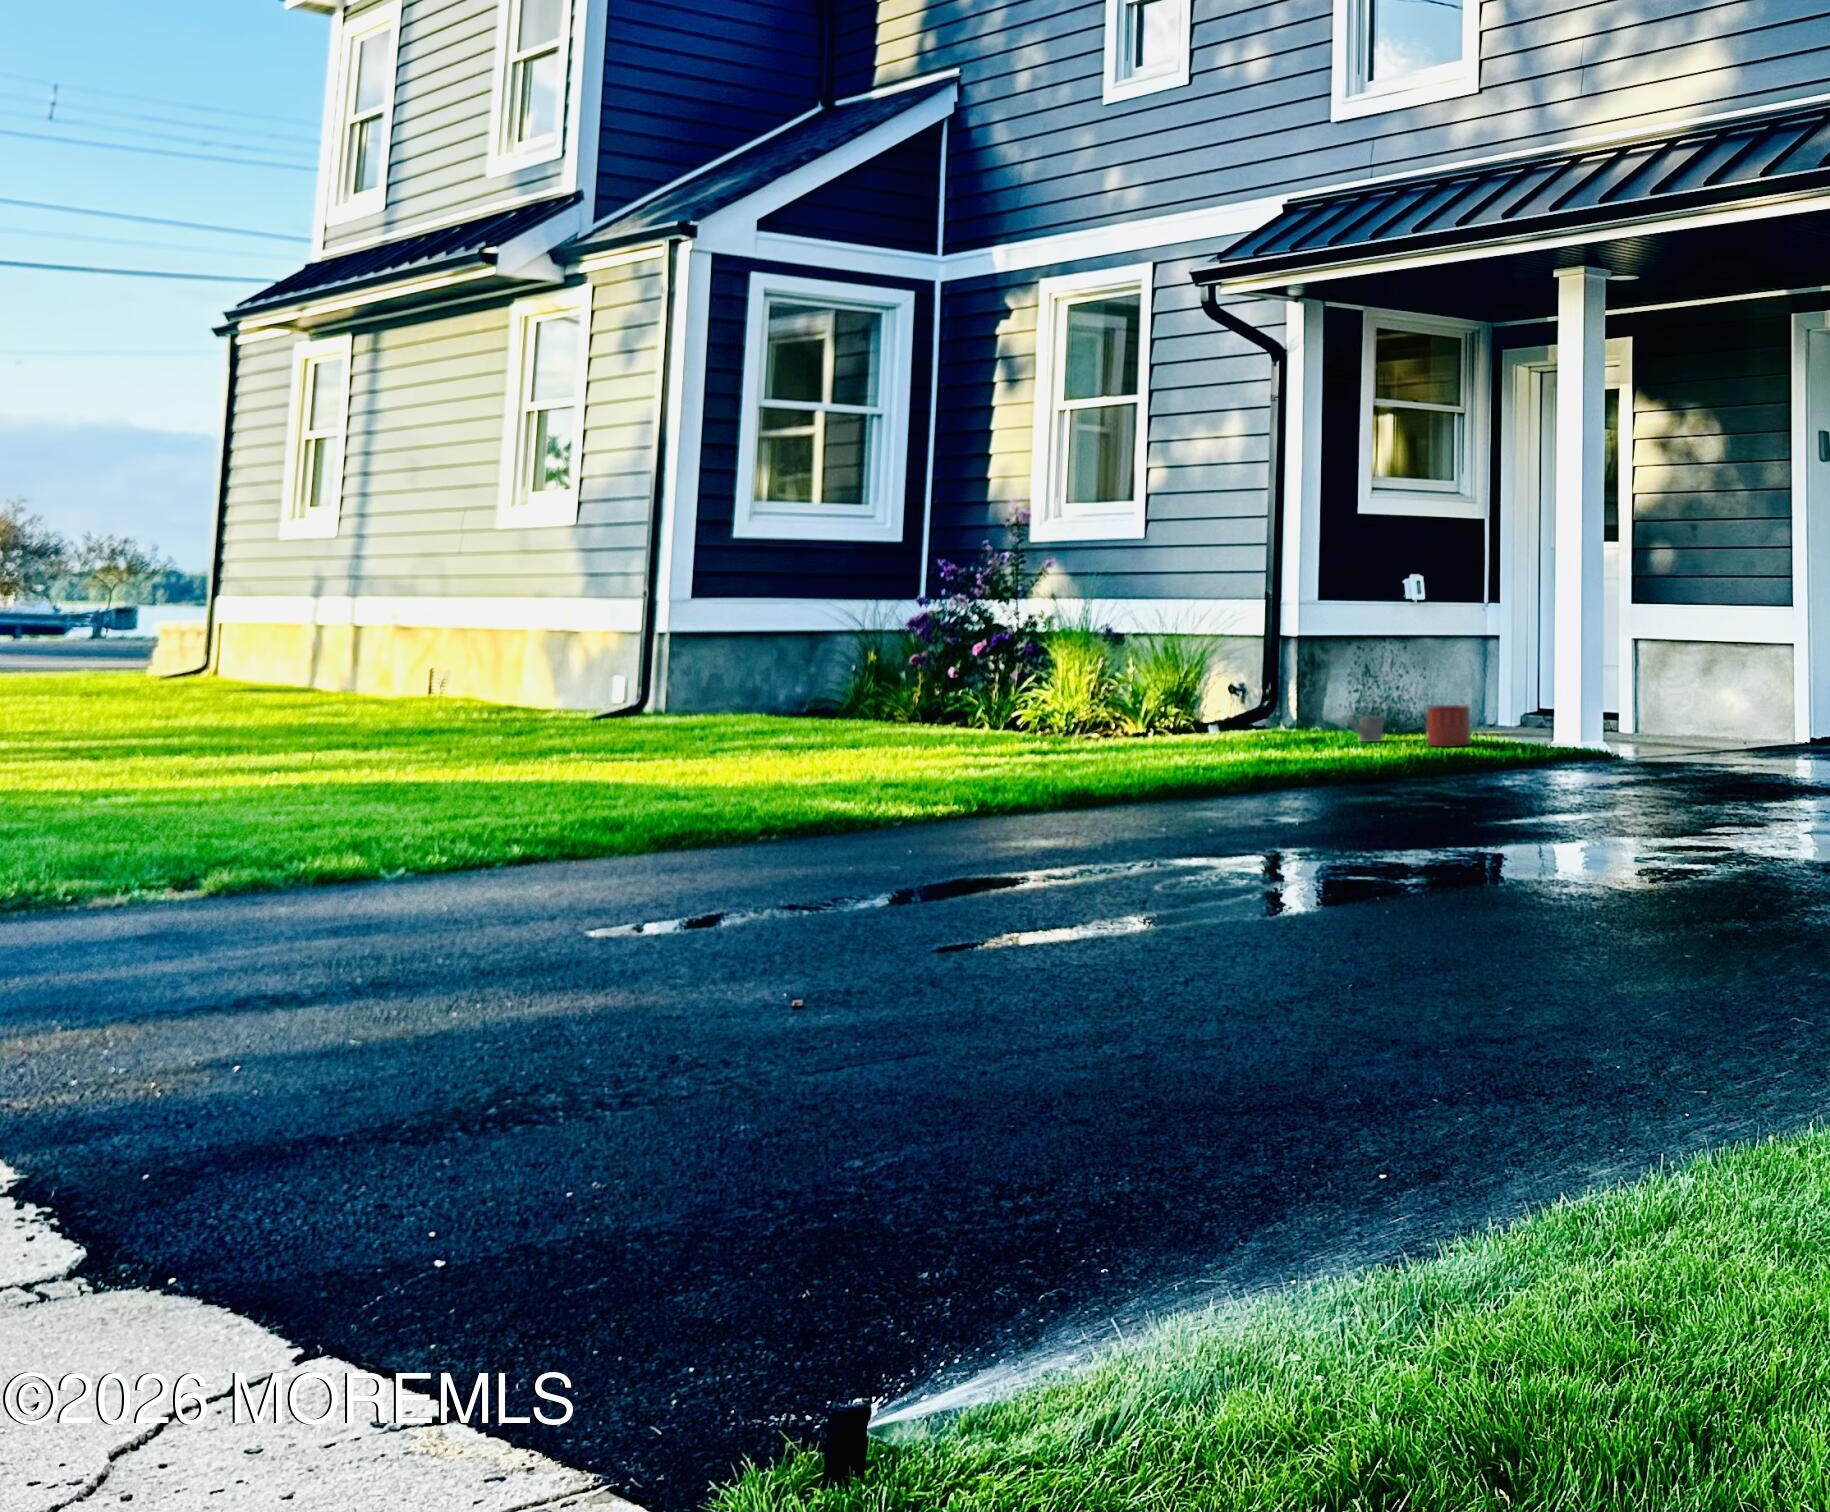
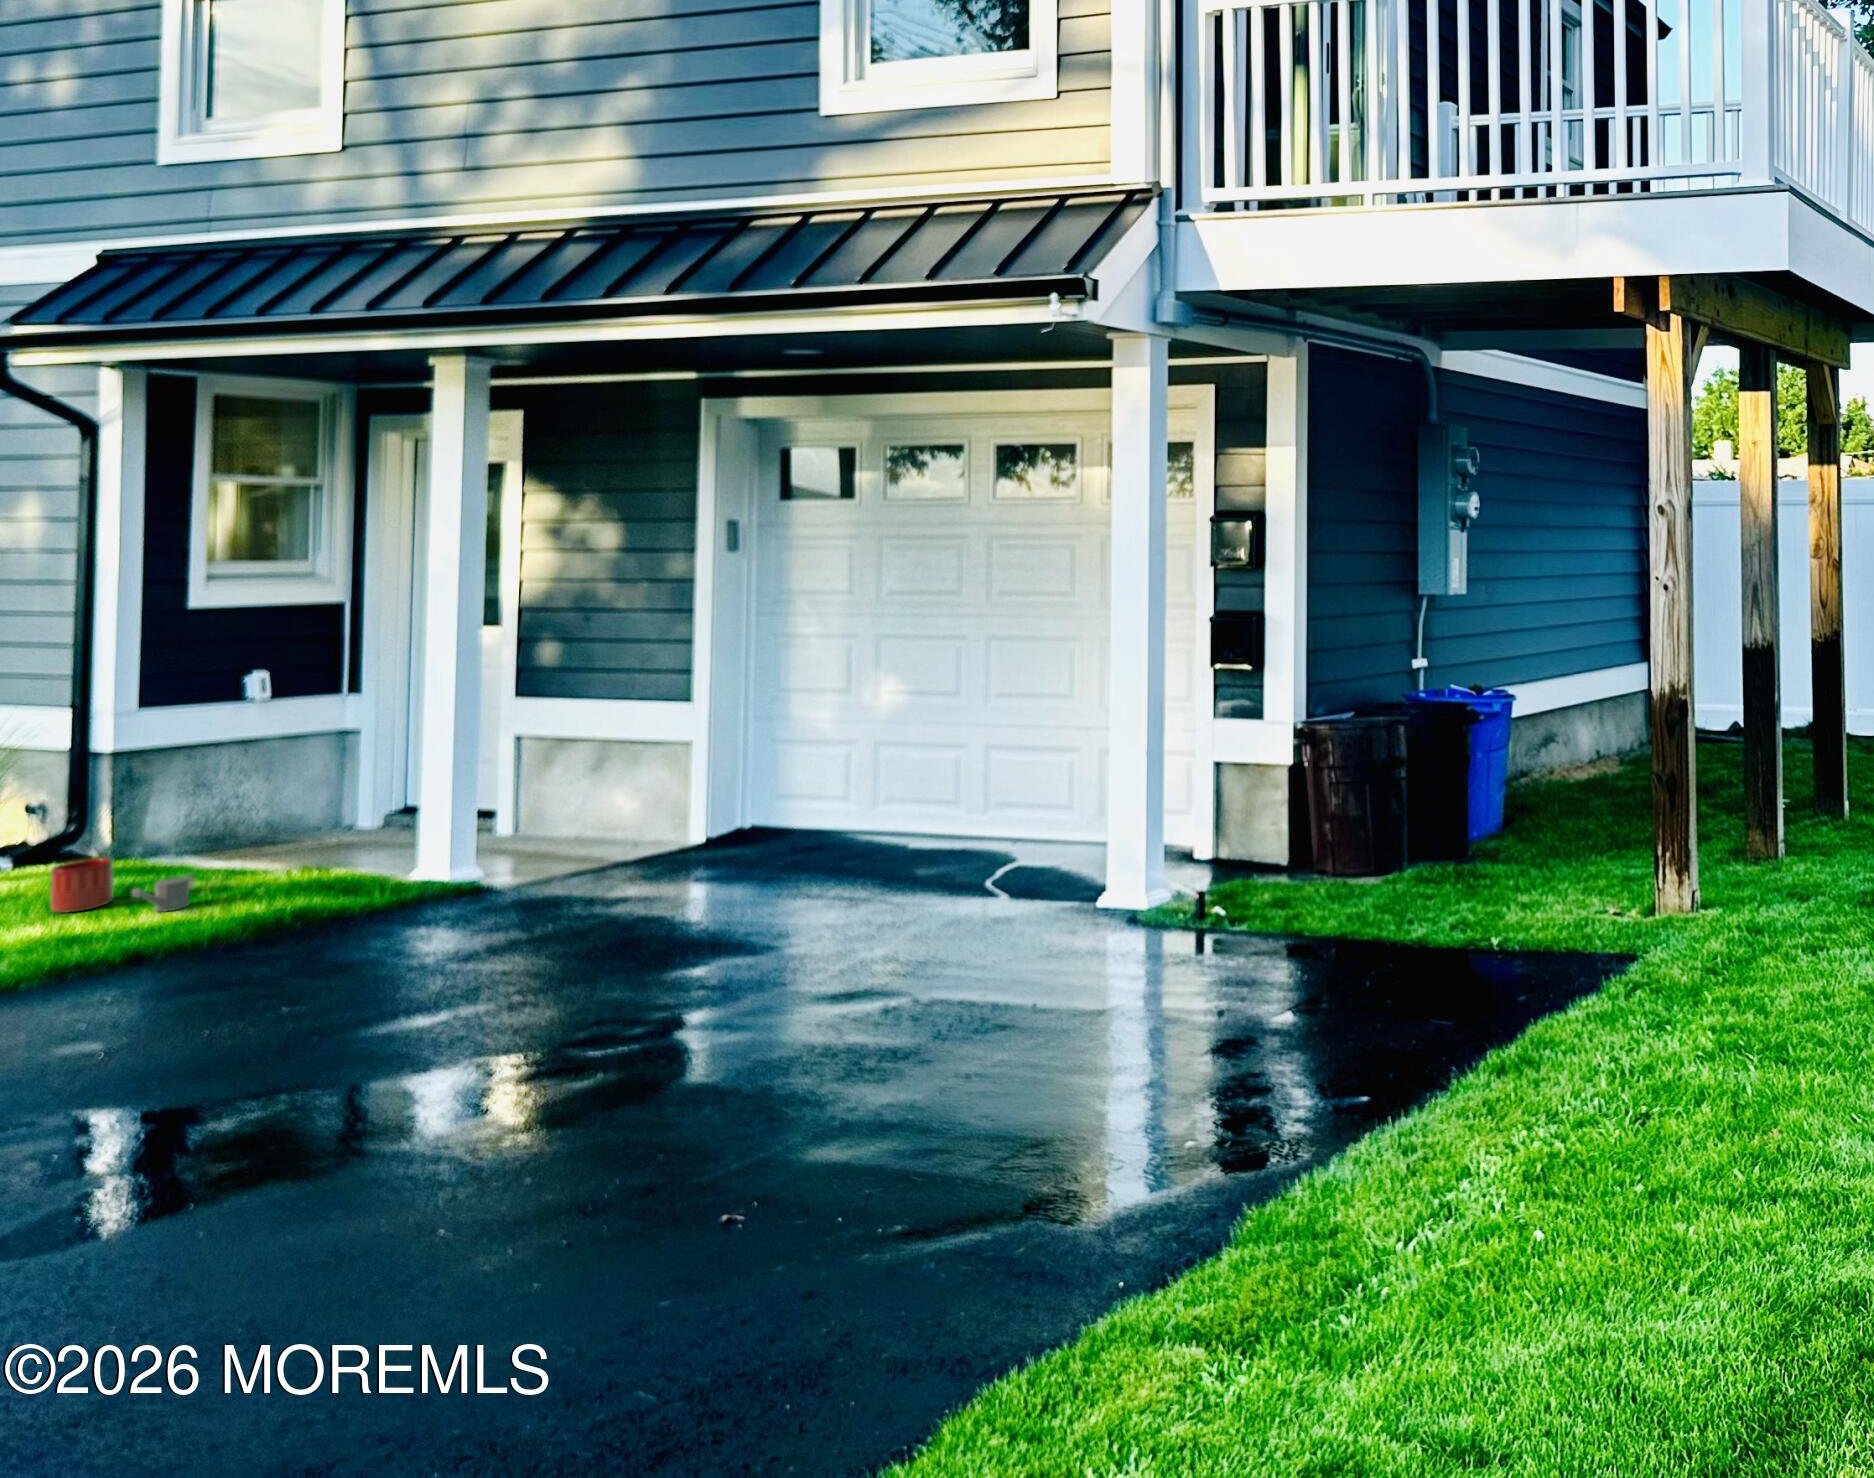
planter: present [1427,705,1470,747] -> present [51,858,113,913]

